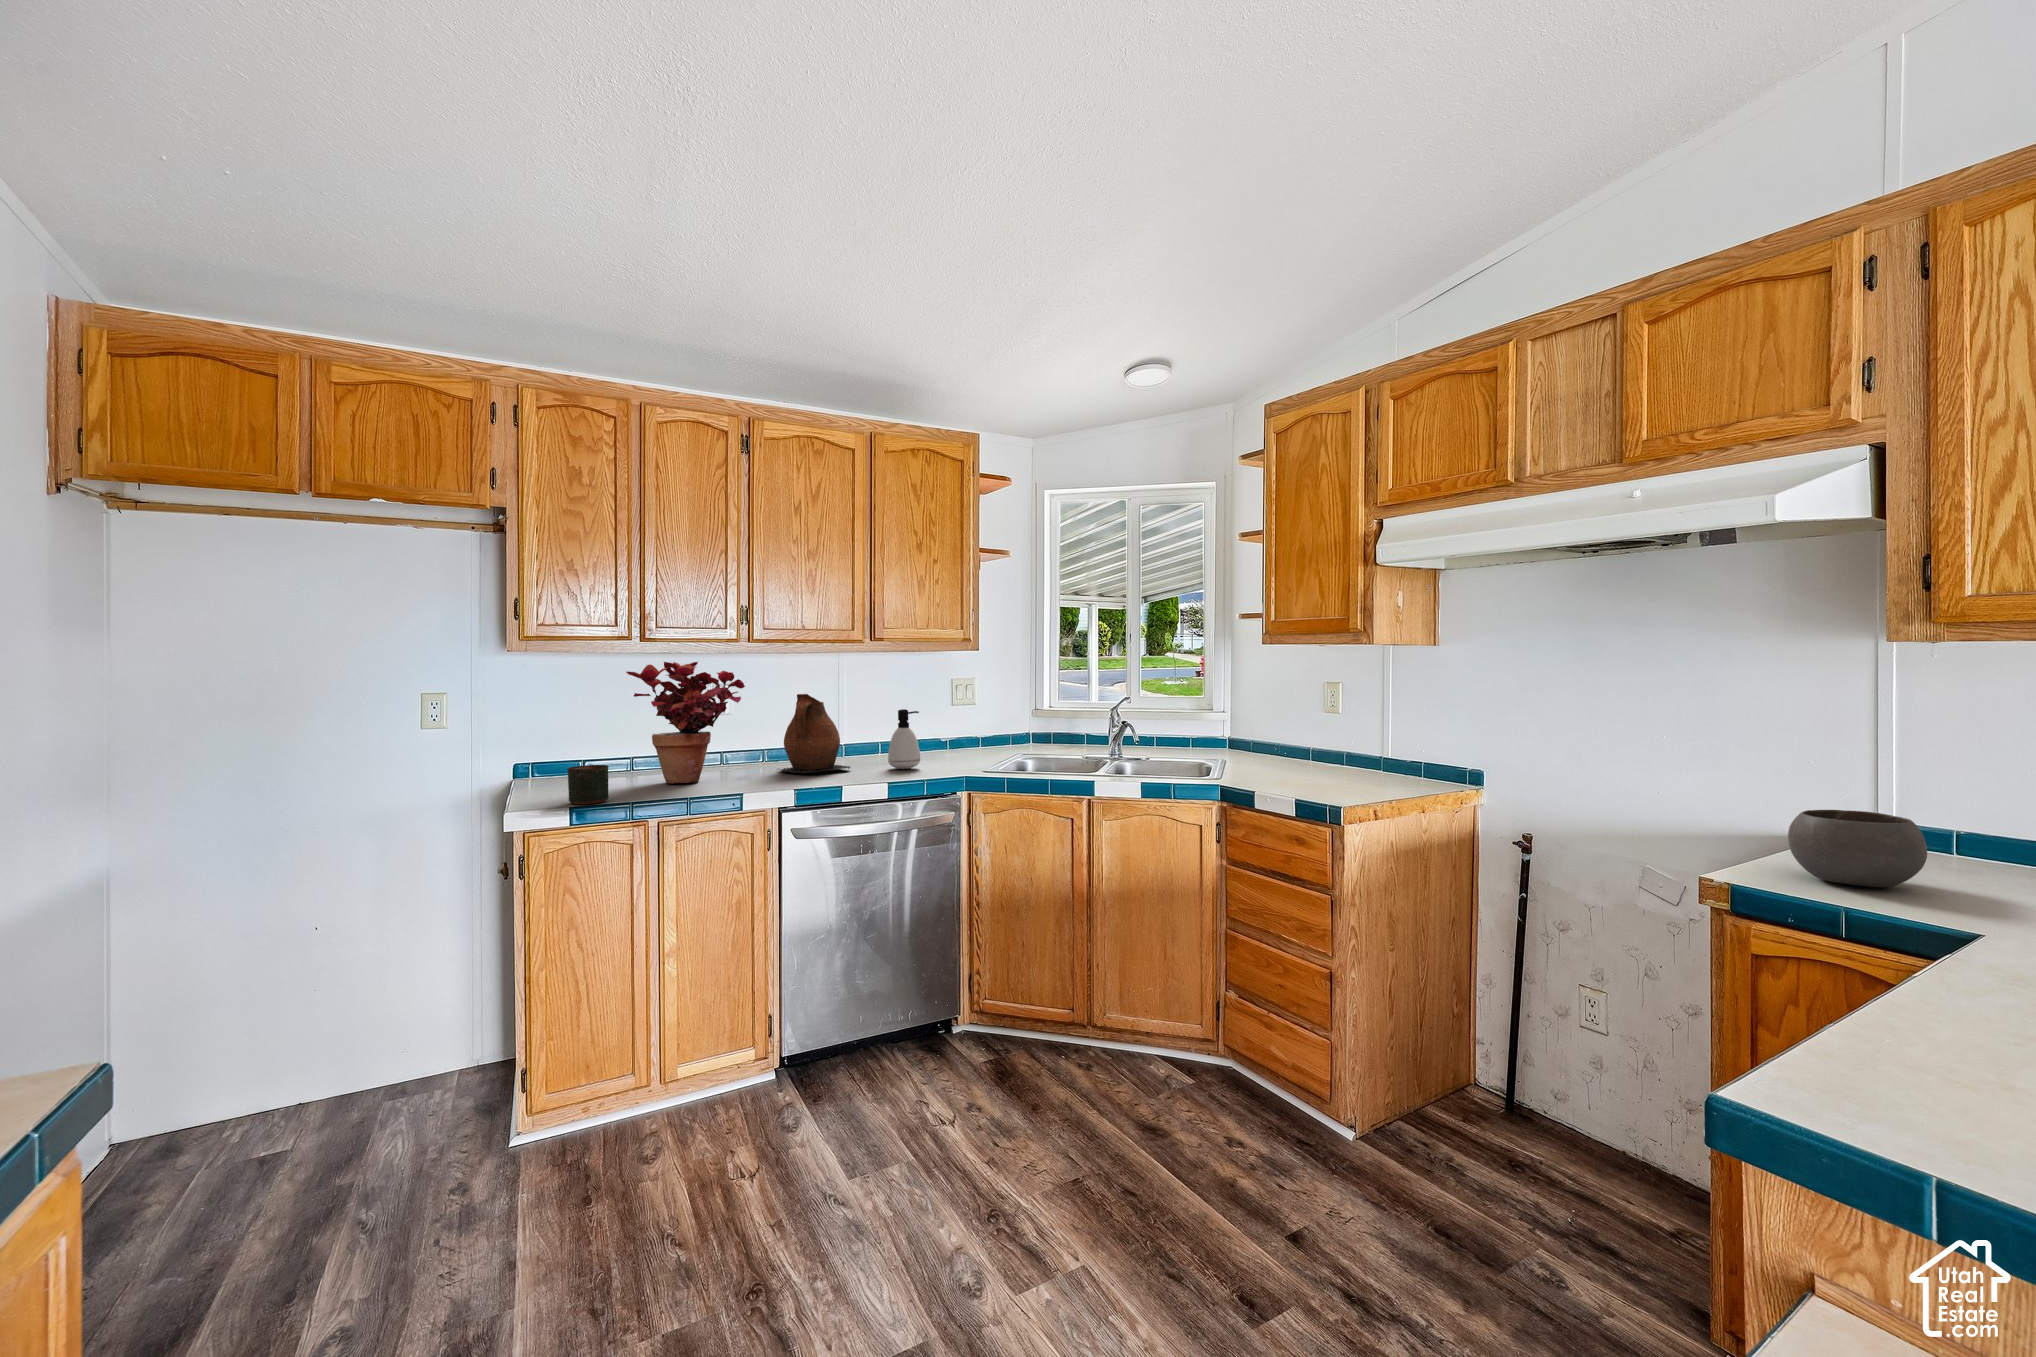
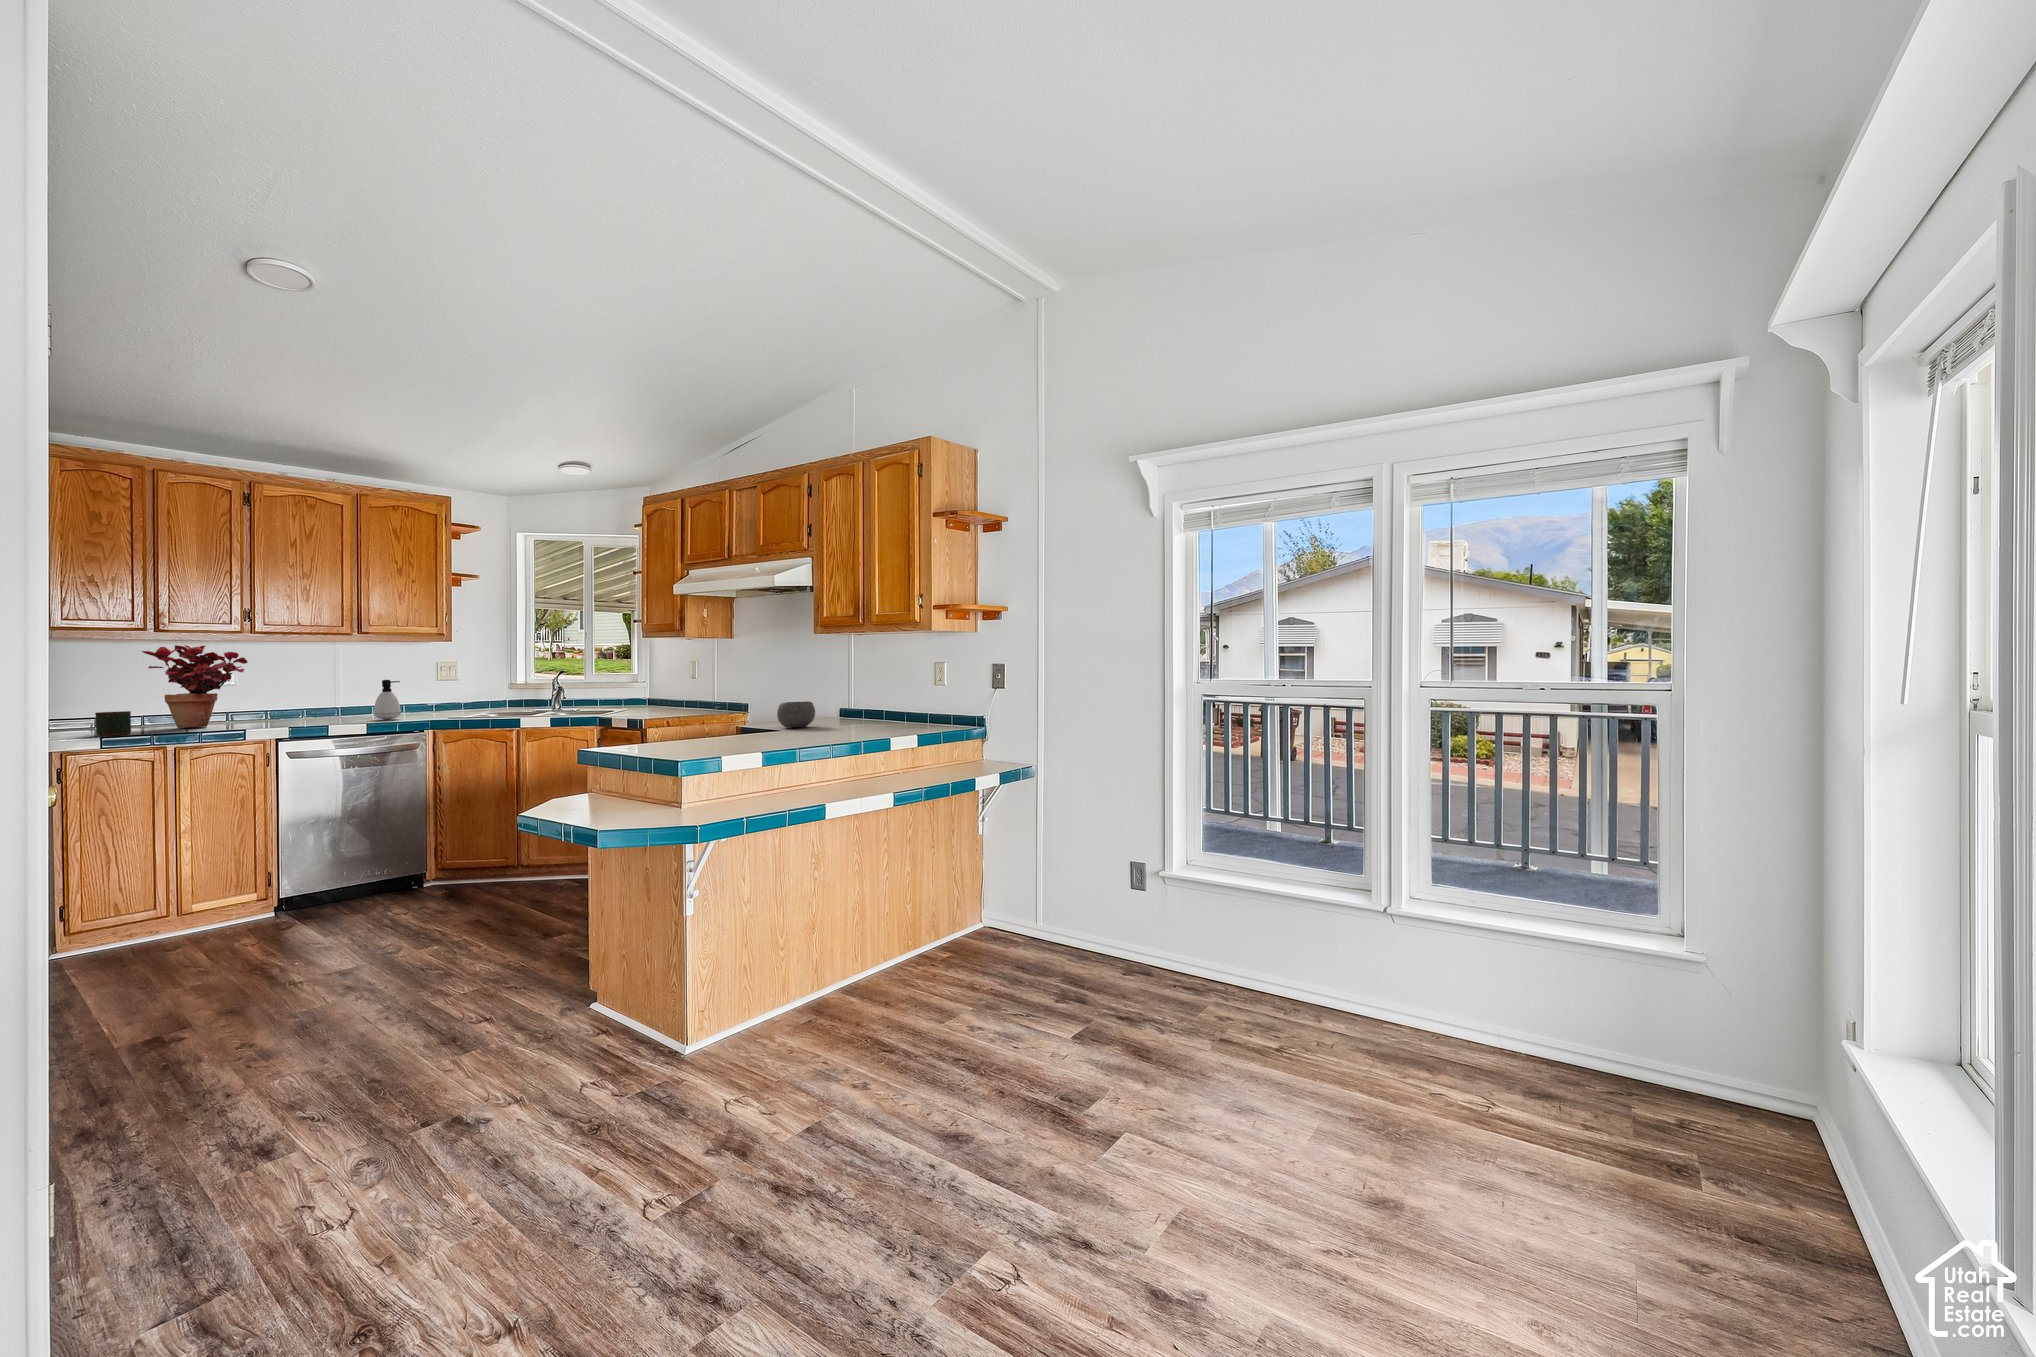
ceramic pitcher: present [779,694,851,773] -> none [276,669,342,722]

